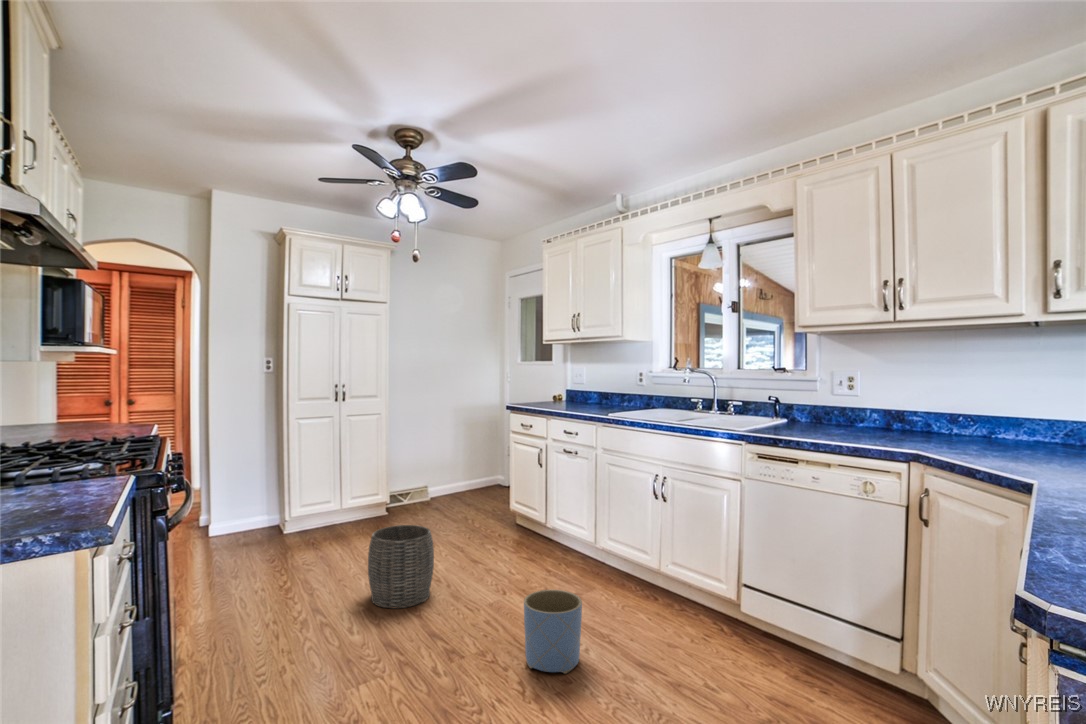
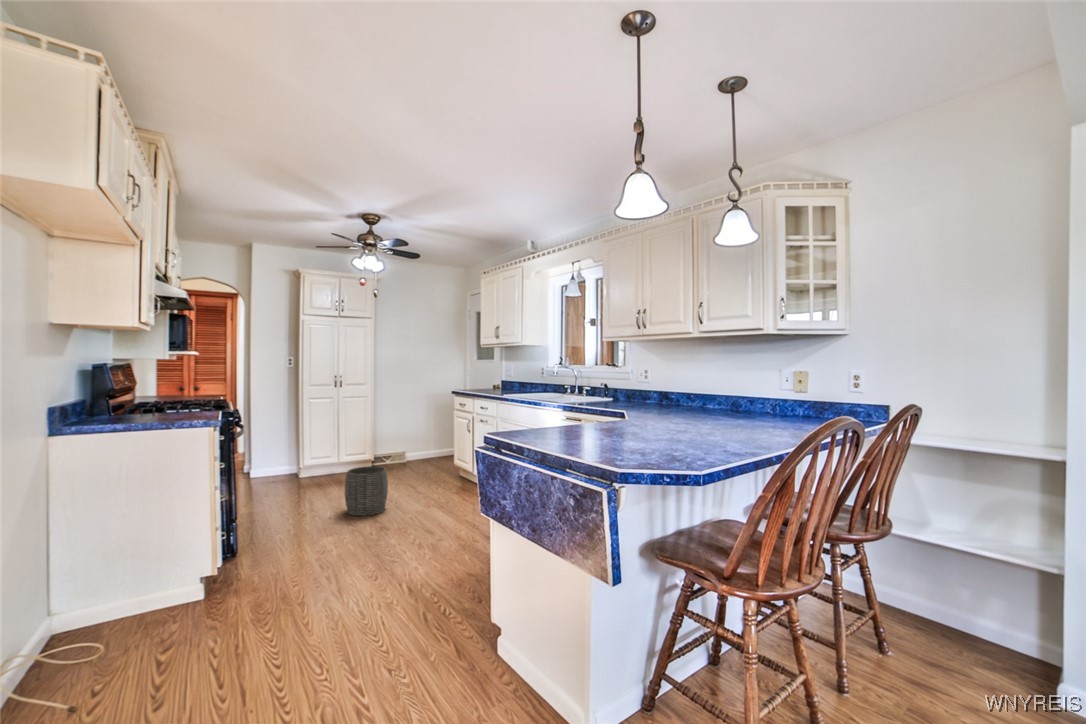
planter: present [524,590,582,674] -> none [426,499,461,545]

